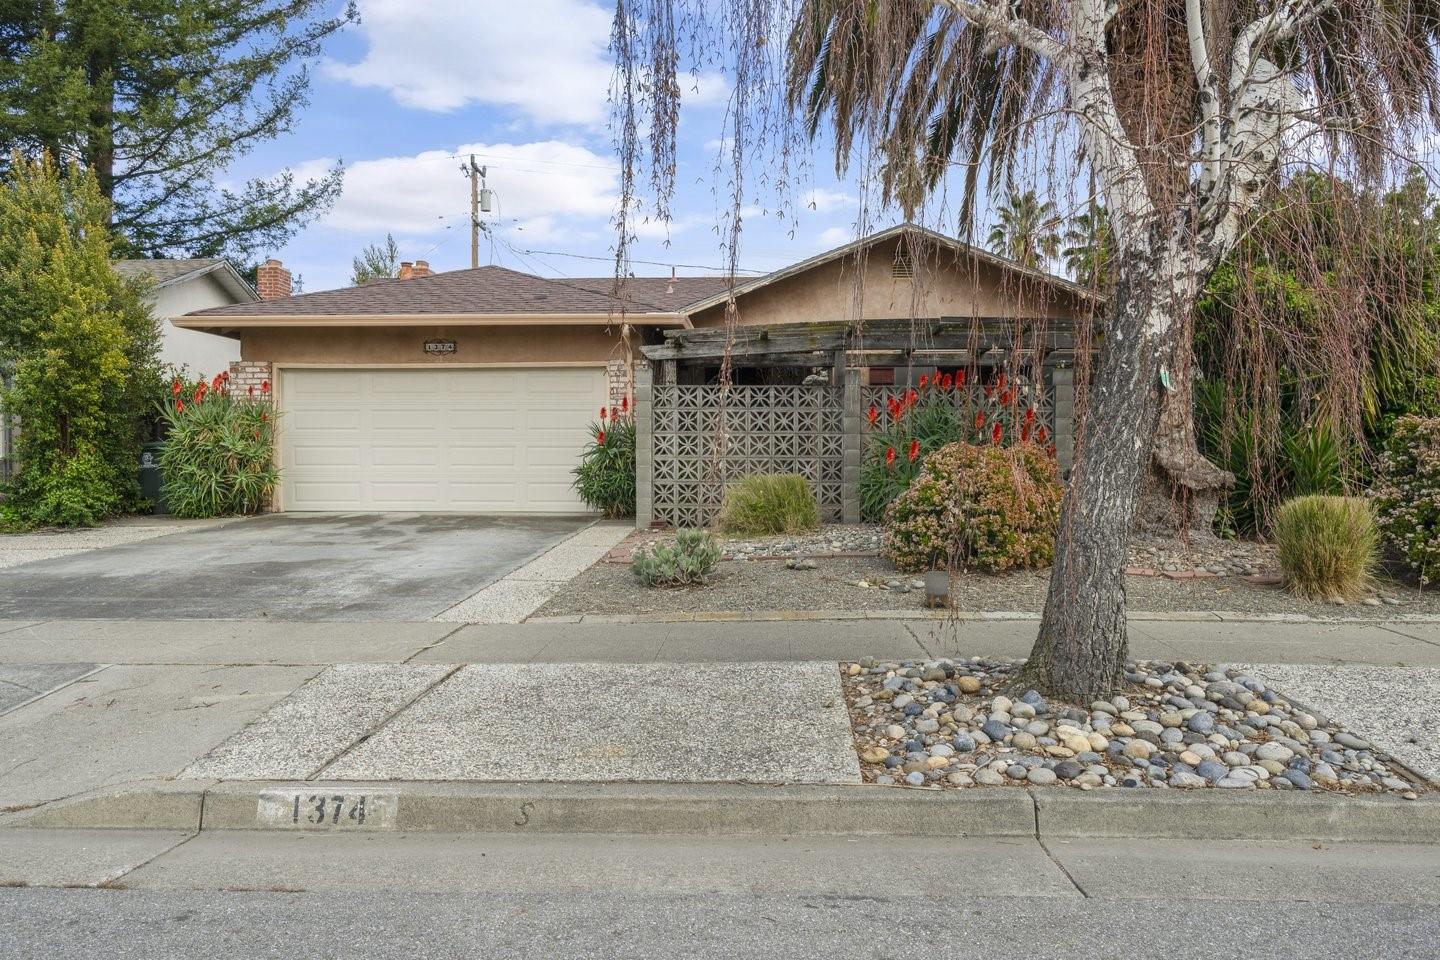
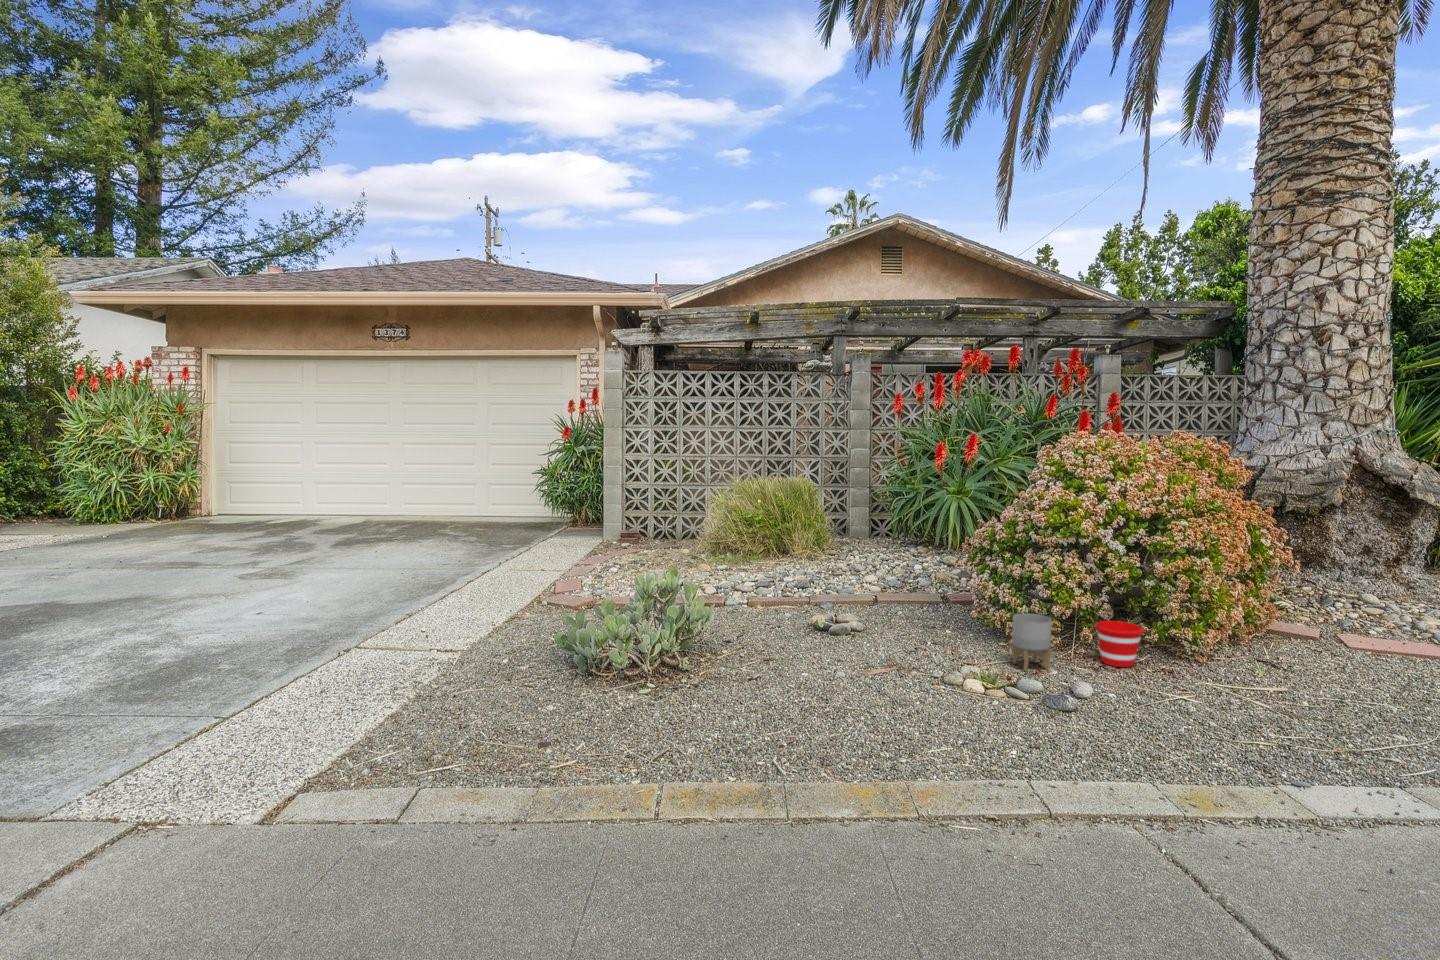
bucket: none [984,566,1016,607] -> present [1095,609,1144,667]

